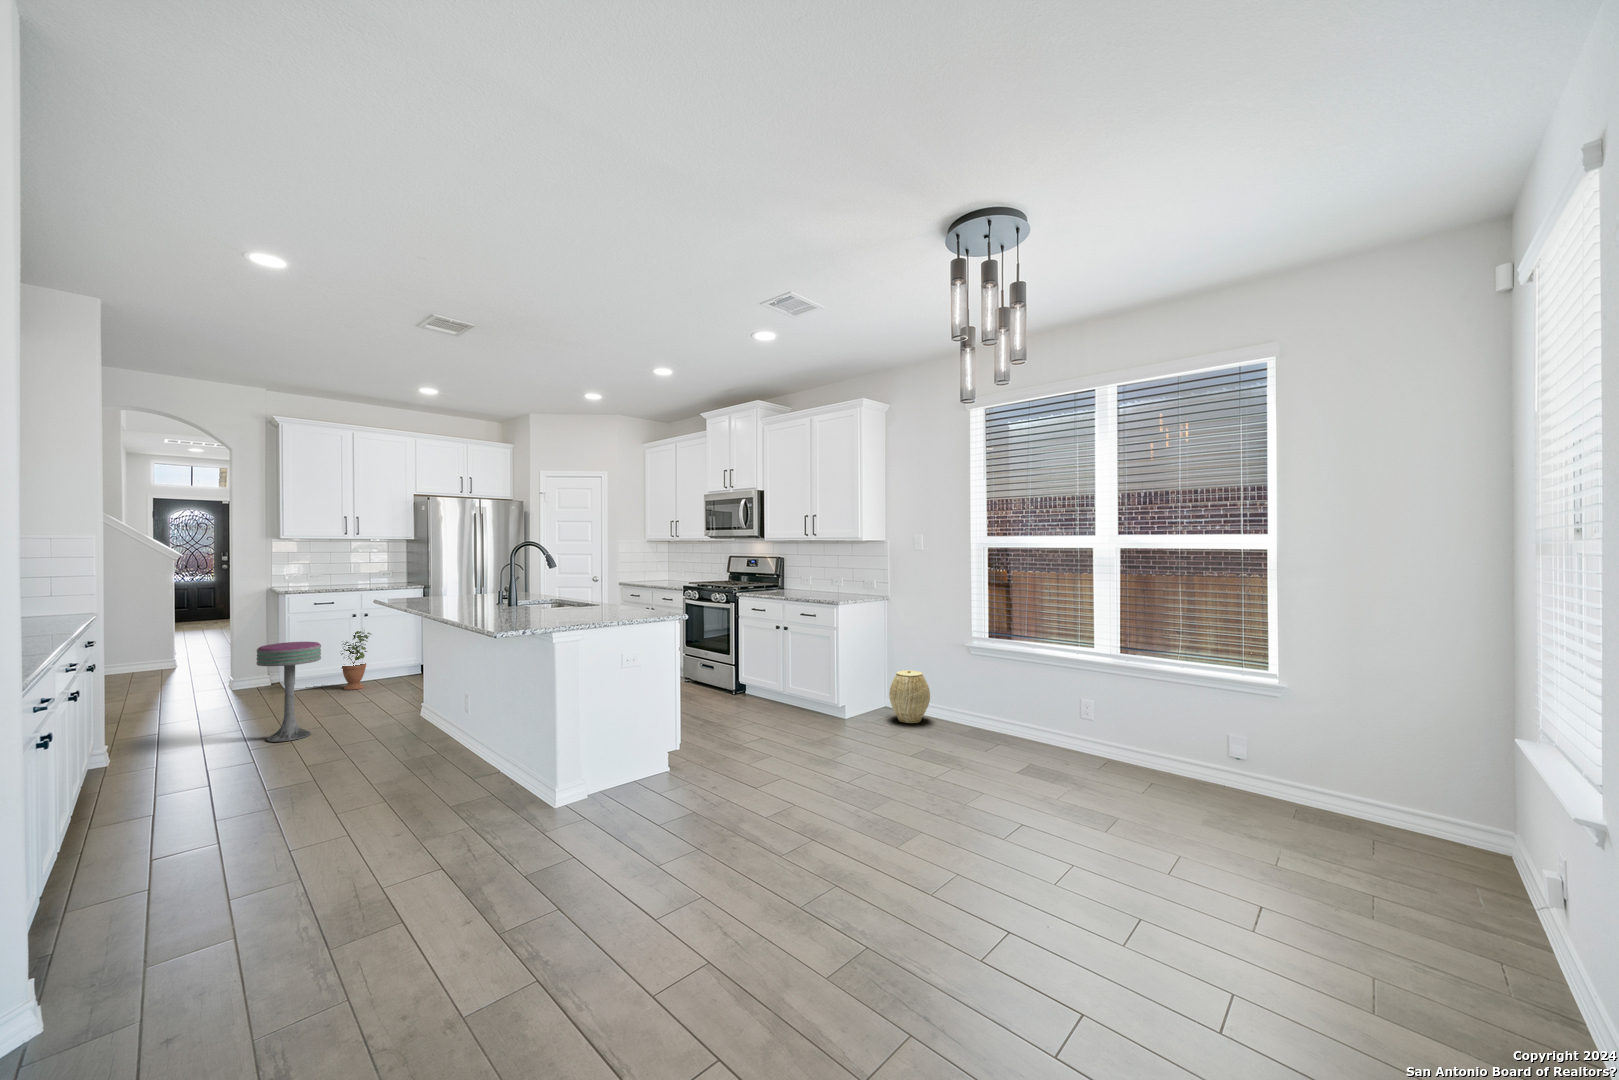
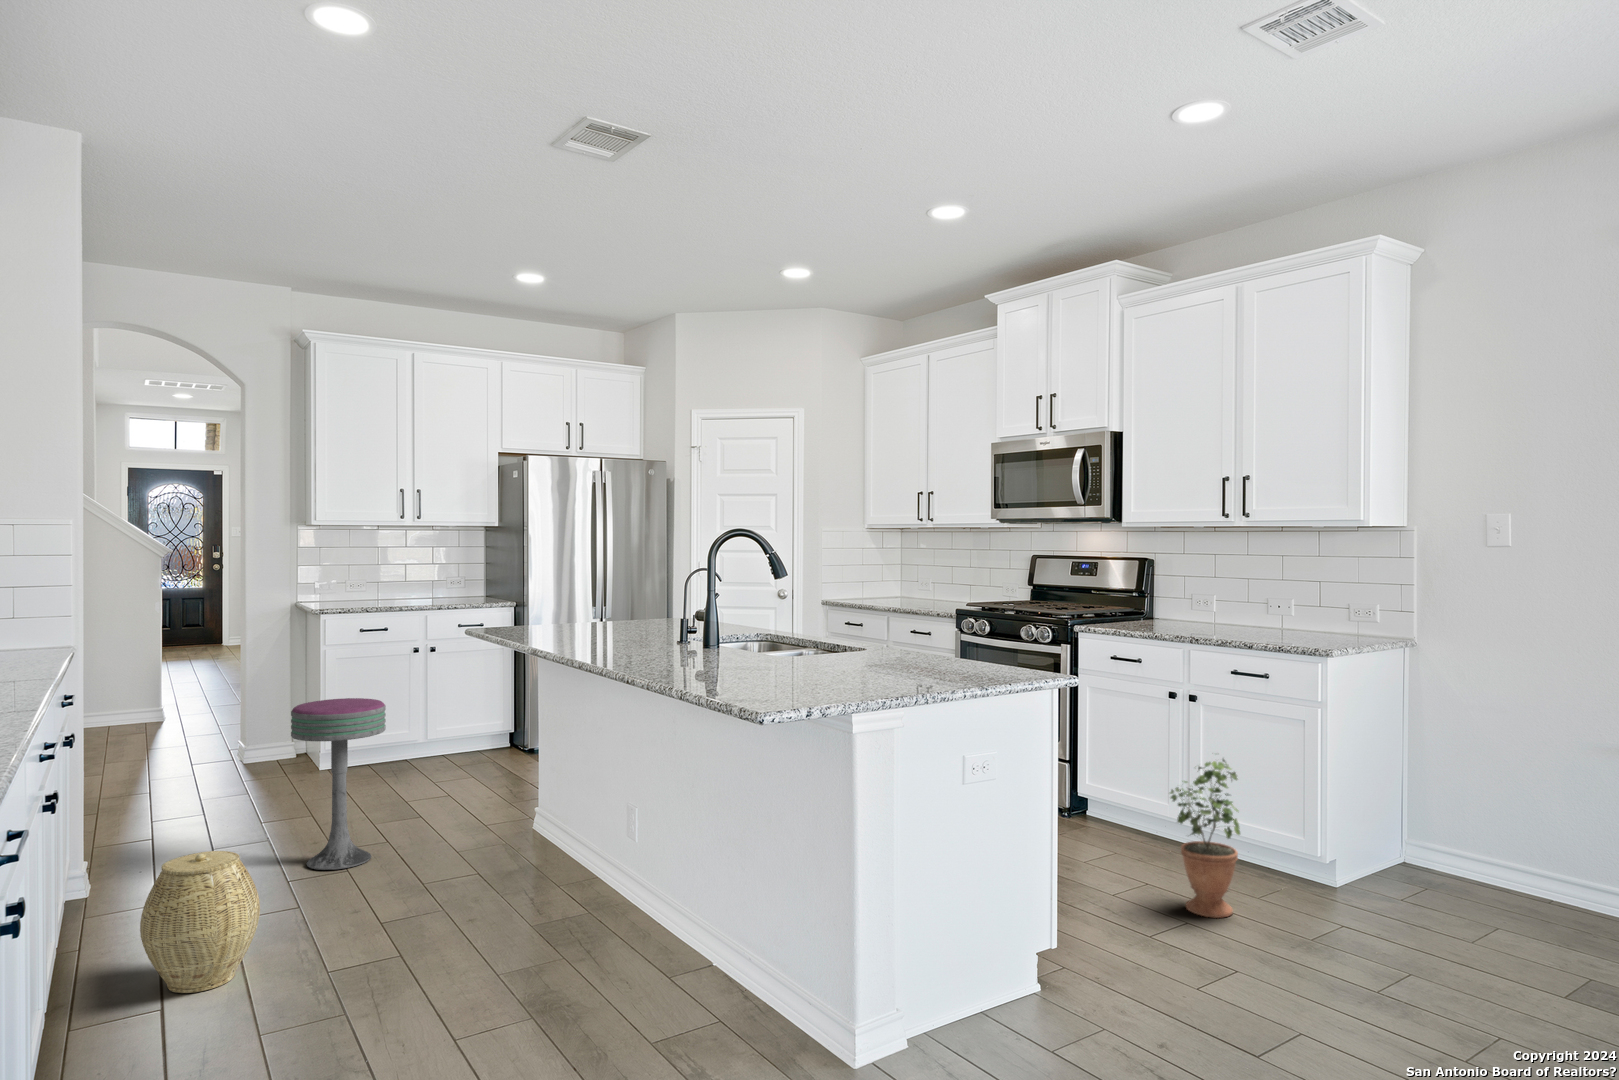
potted plant: present [341,631,371,690] -> present [1170,759,1240,918]
woven basket: present [889,670,930,723] -> present [140,851,260,993]

